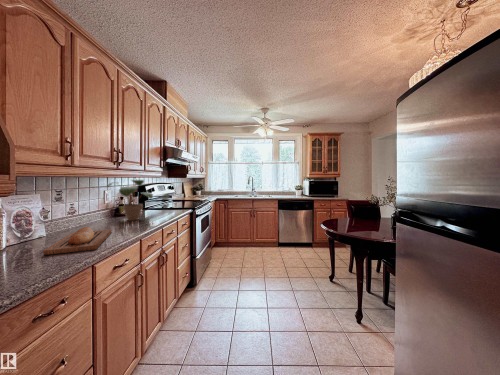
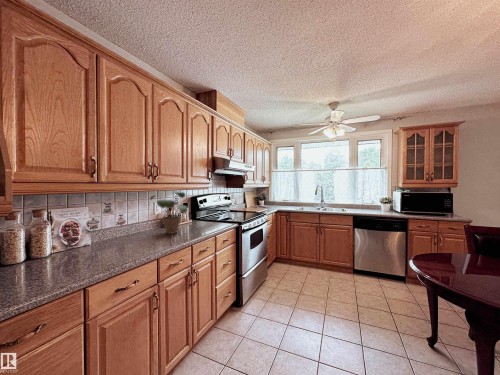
bread loaf: present [43,227,111,255] -> none [59,240,137,269]

